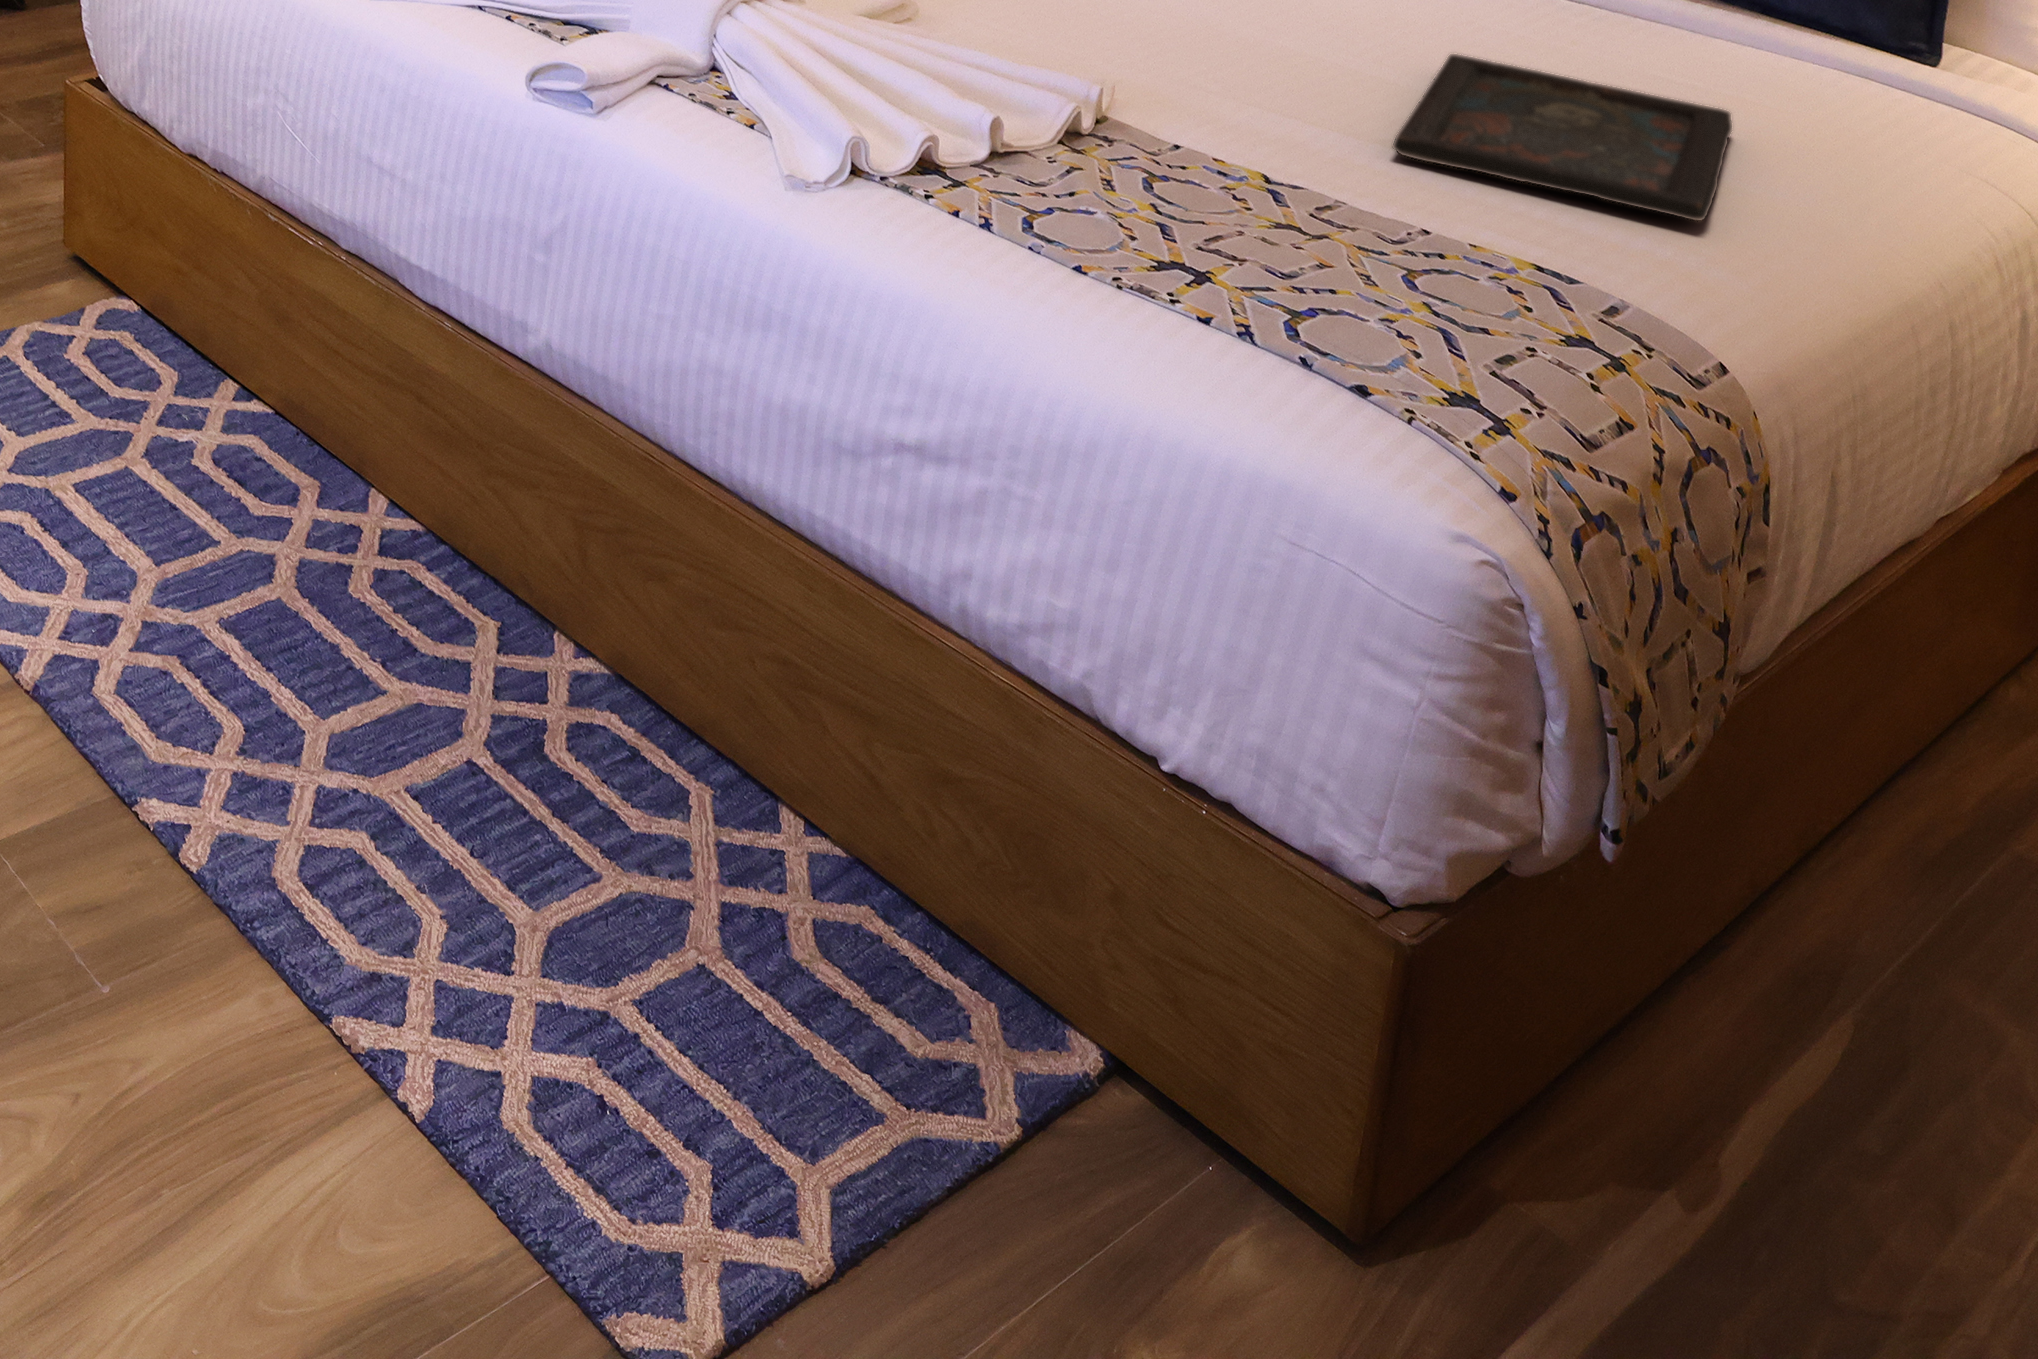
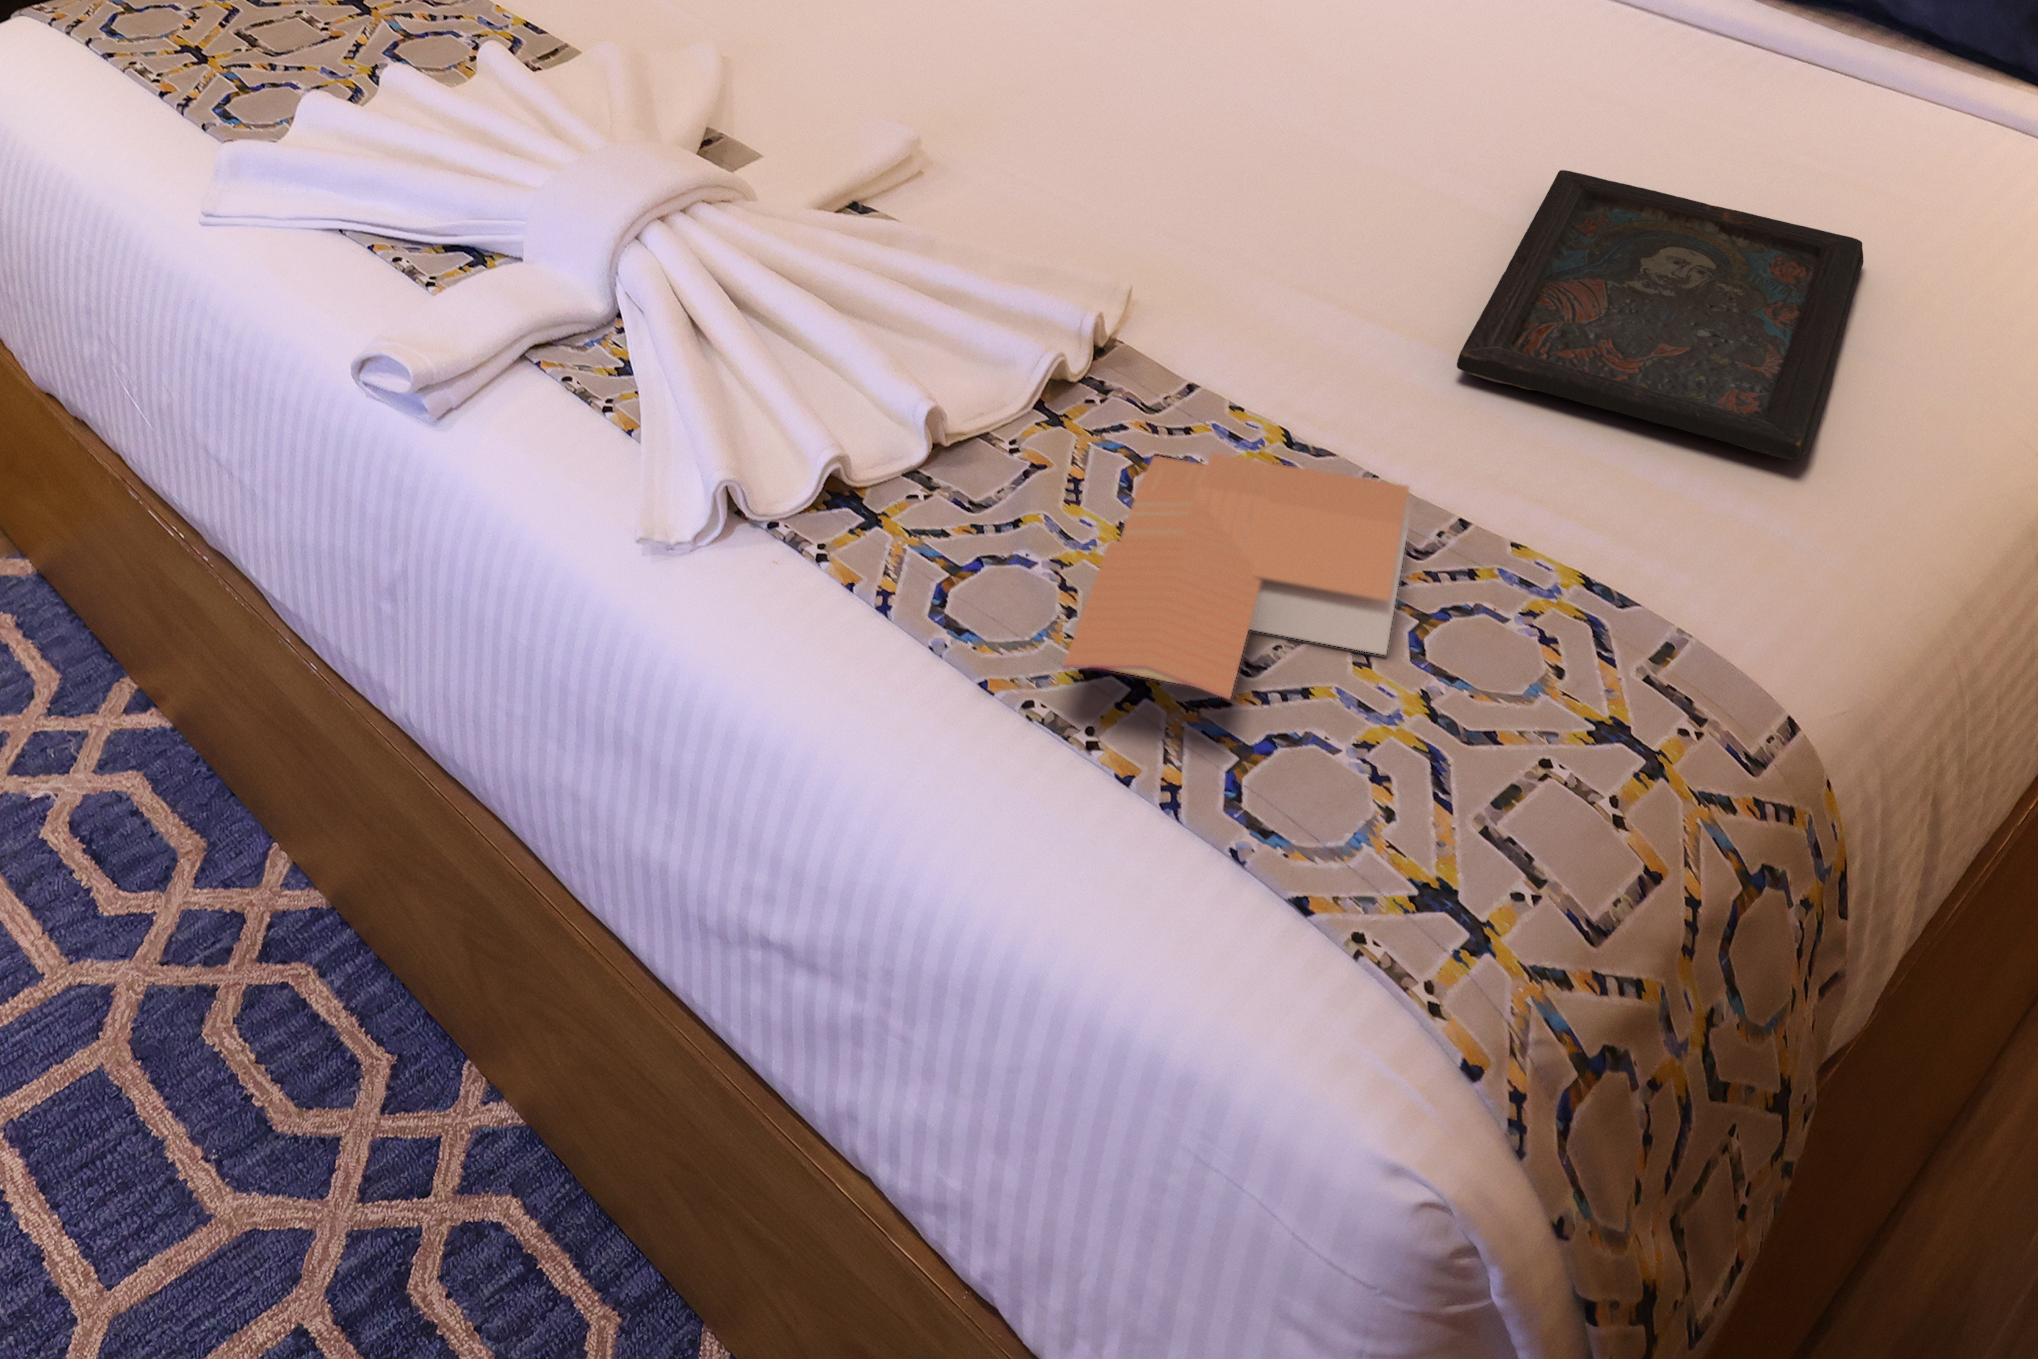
book: none [1142,157,1385,281] -> present [1064,454,1409,699]

